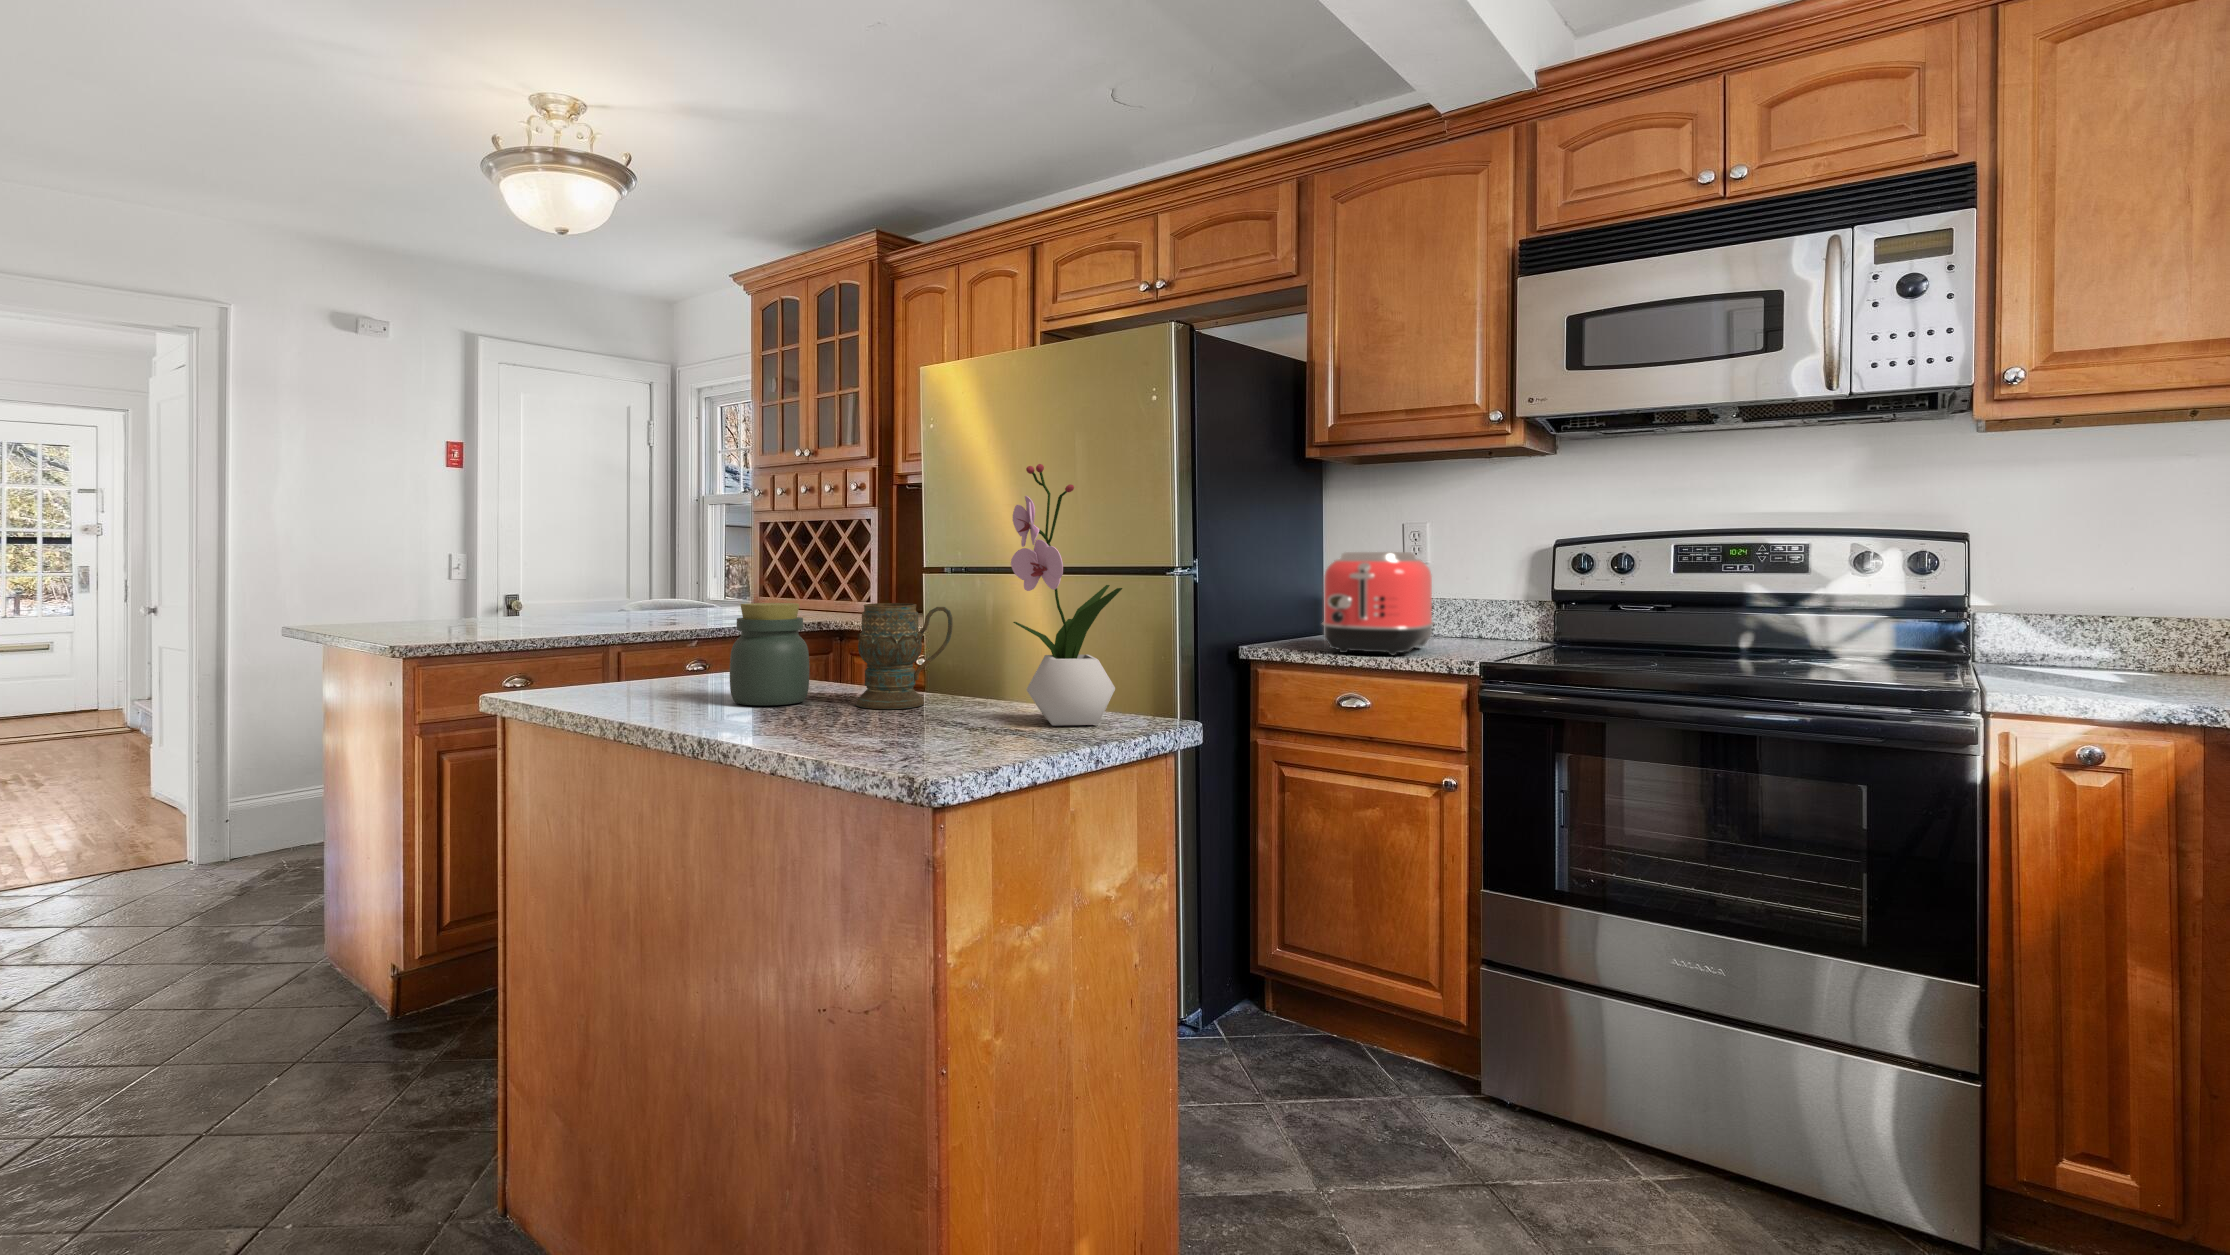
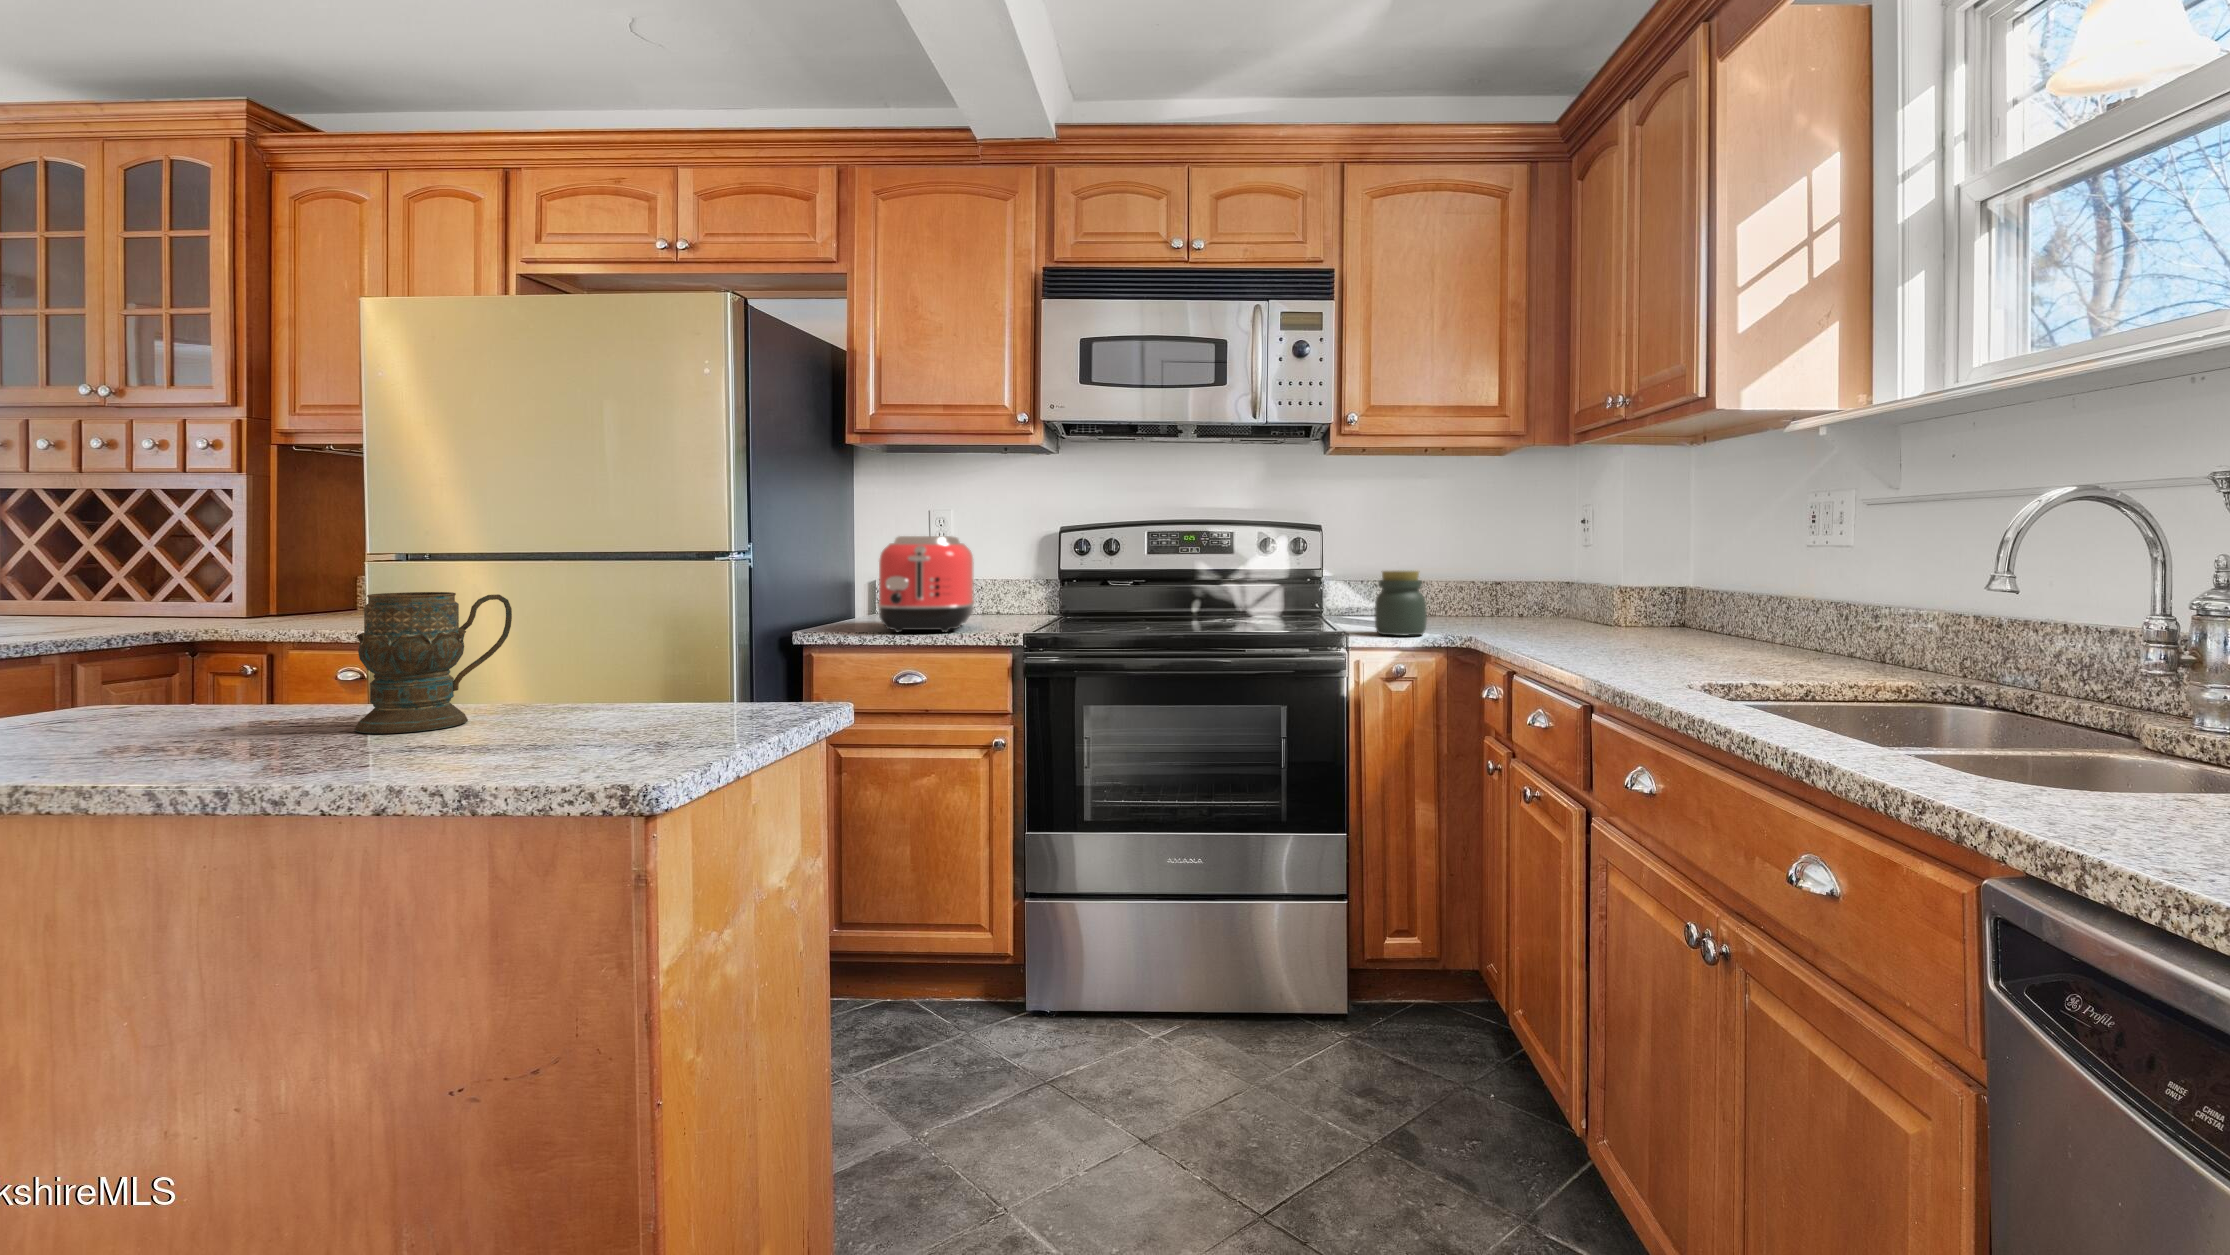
flower arrangement: present [1011,464,1122,725] -> none [616,422,765,725]
jar: present [730,603,809,705] -> present [1375,570,1427,635]

